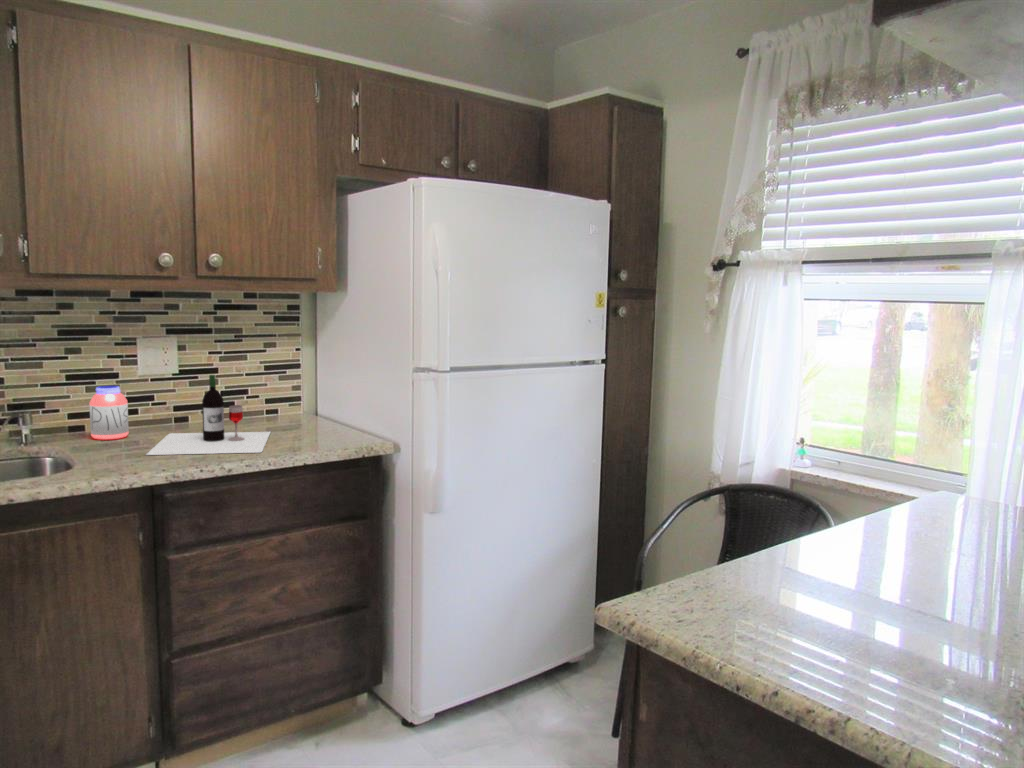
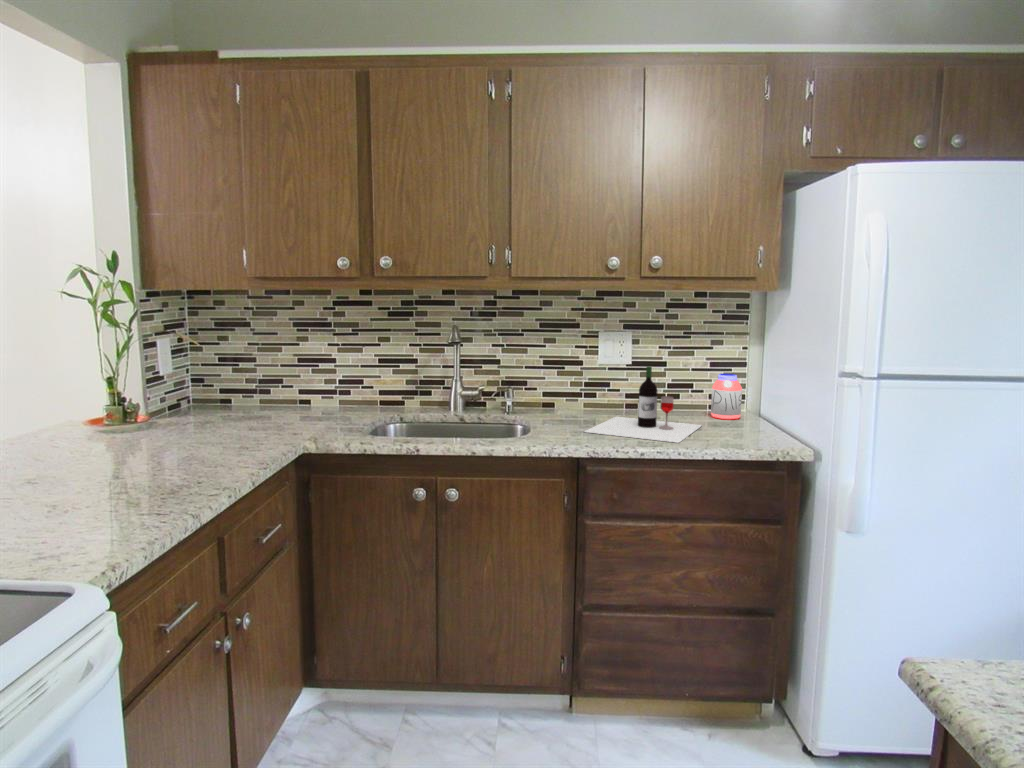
jar: present [89,386,129,440] -> present [711,374,742,419]

